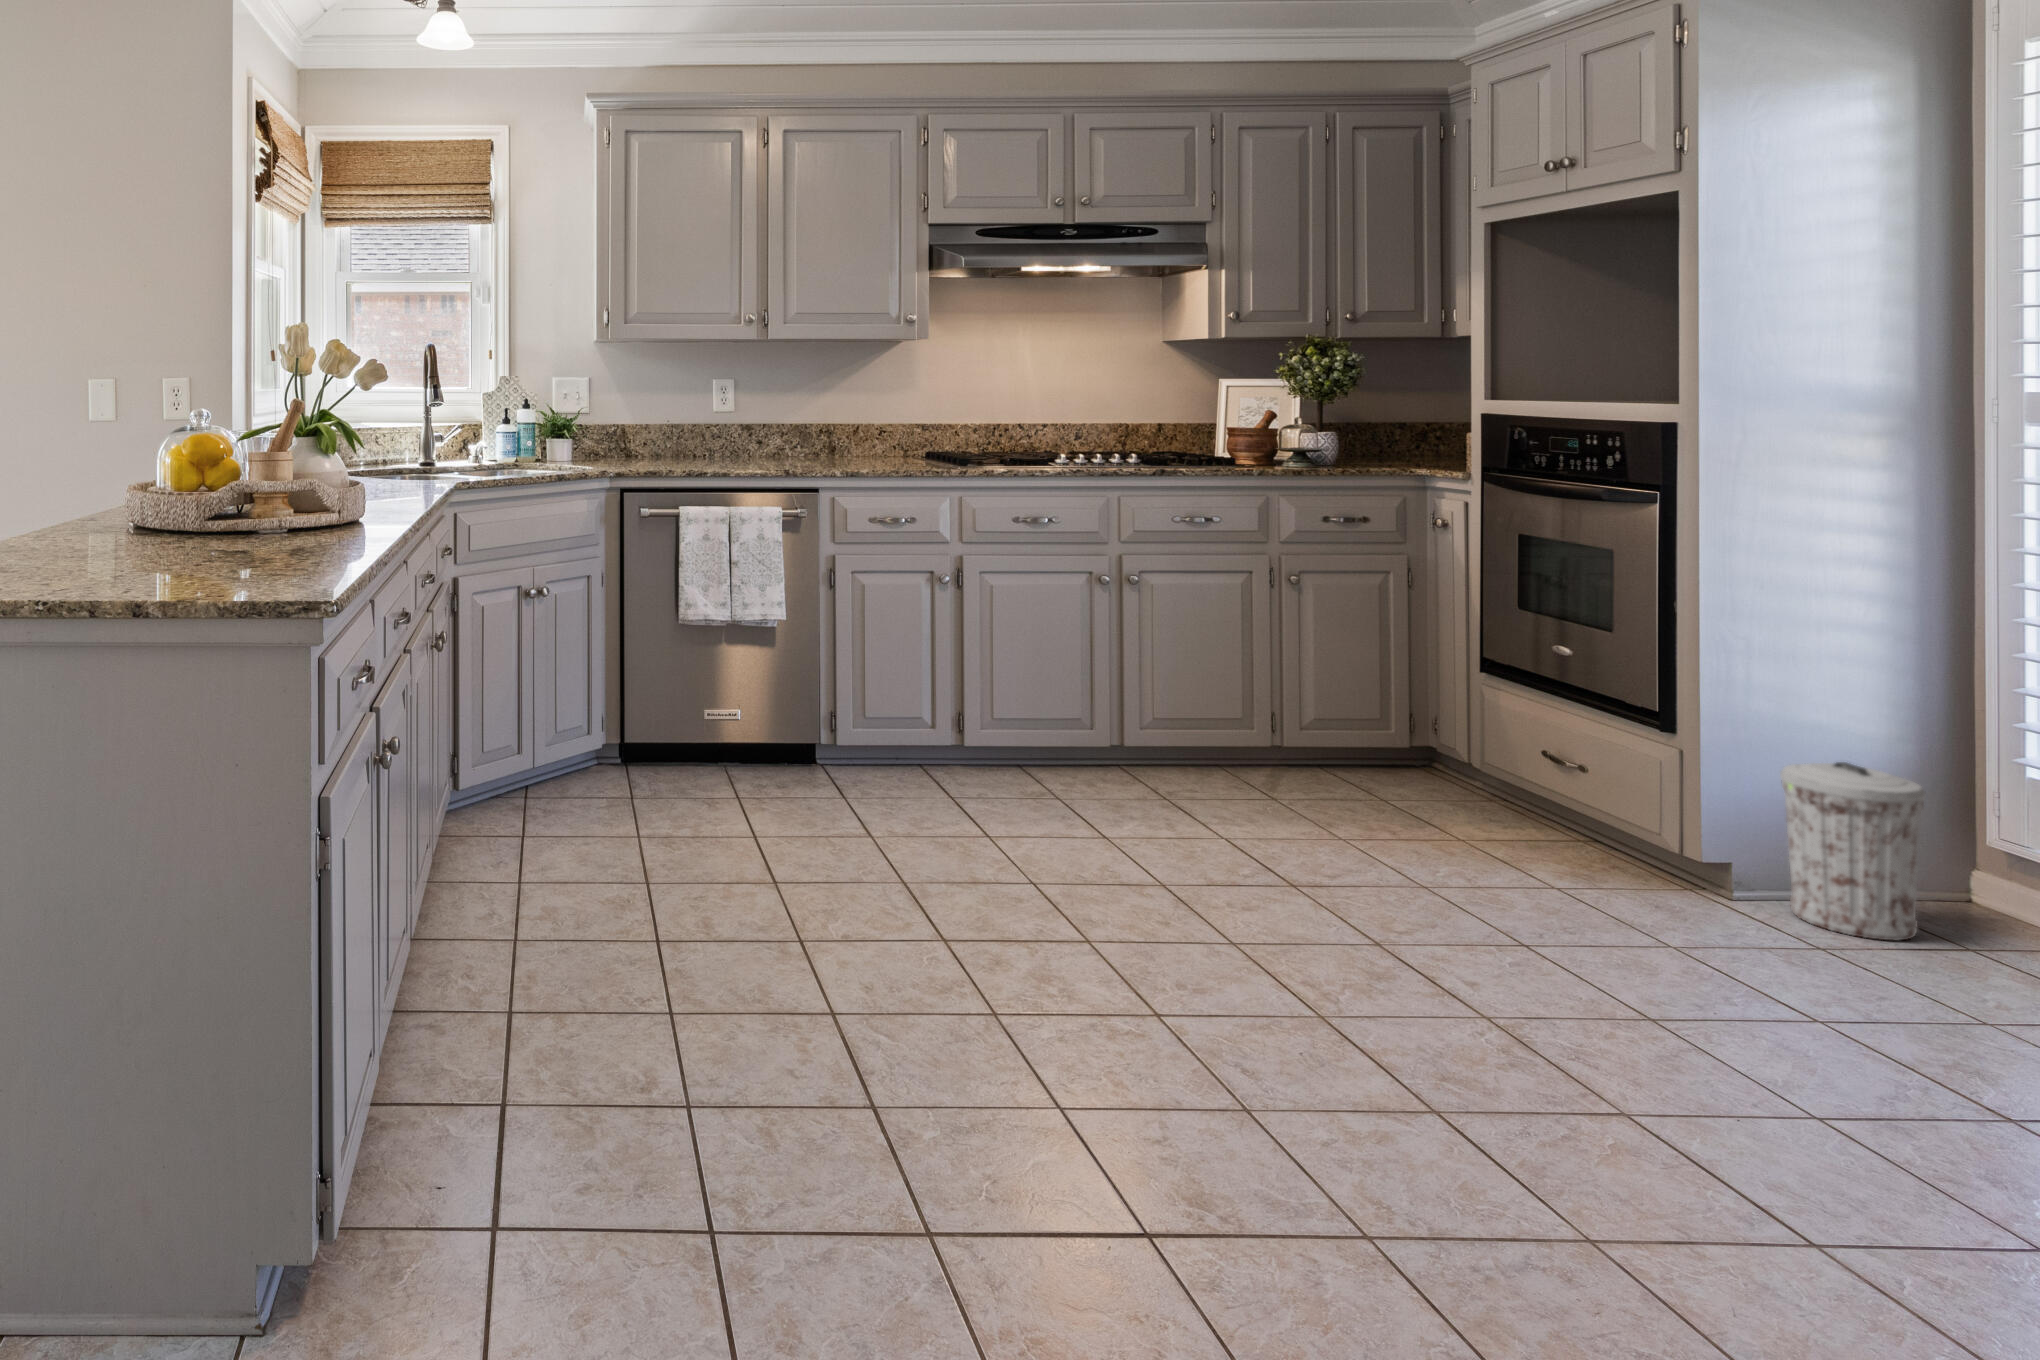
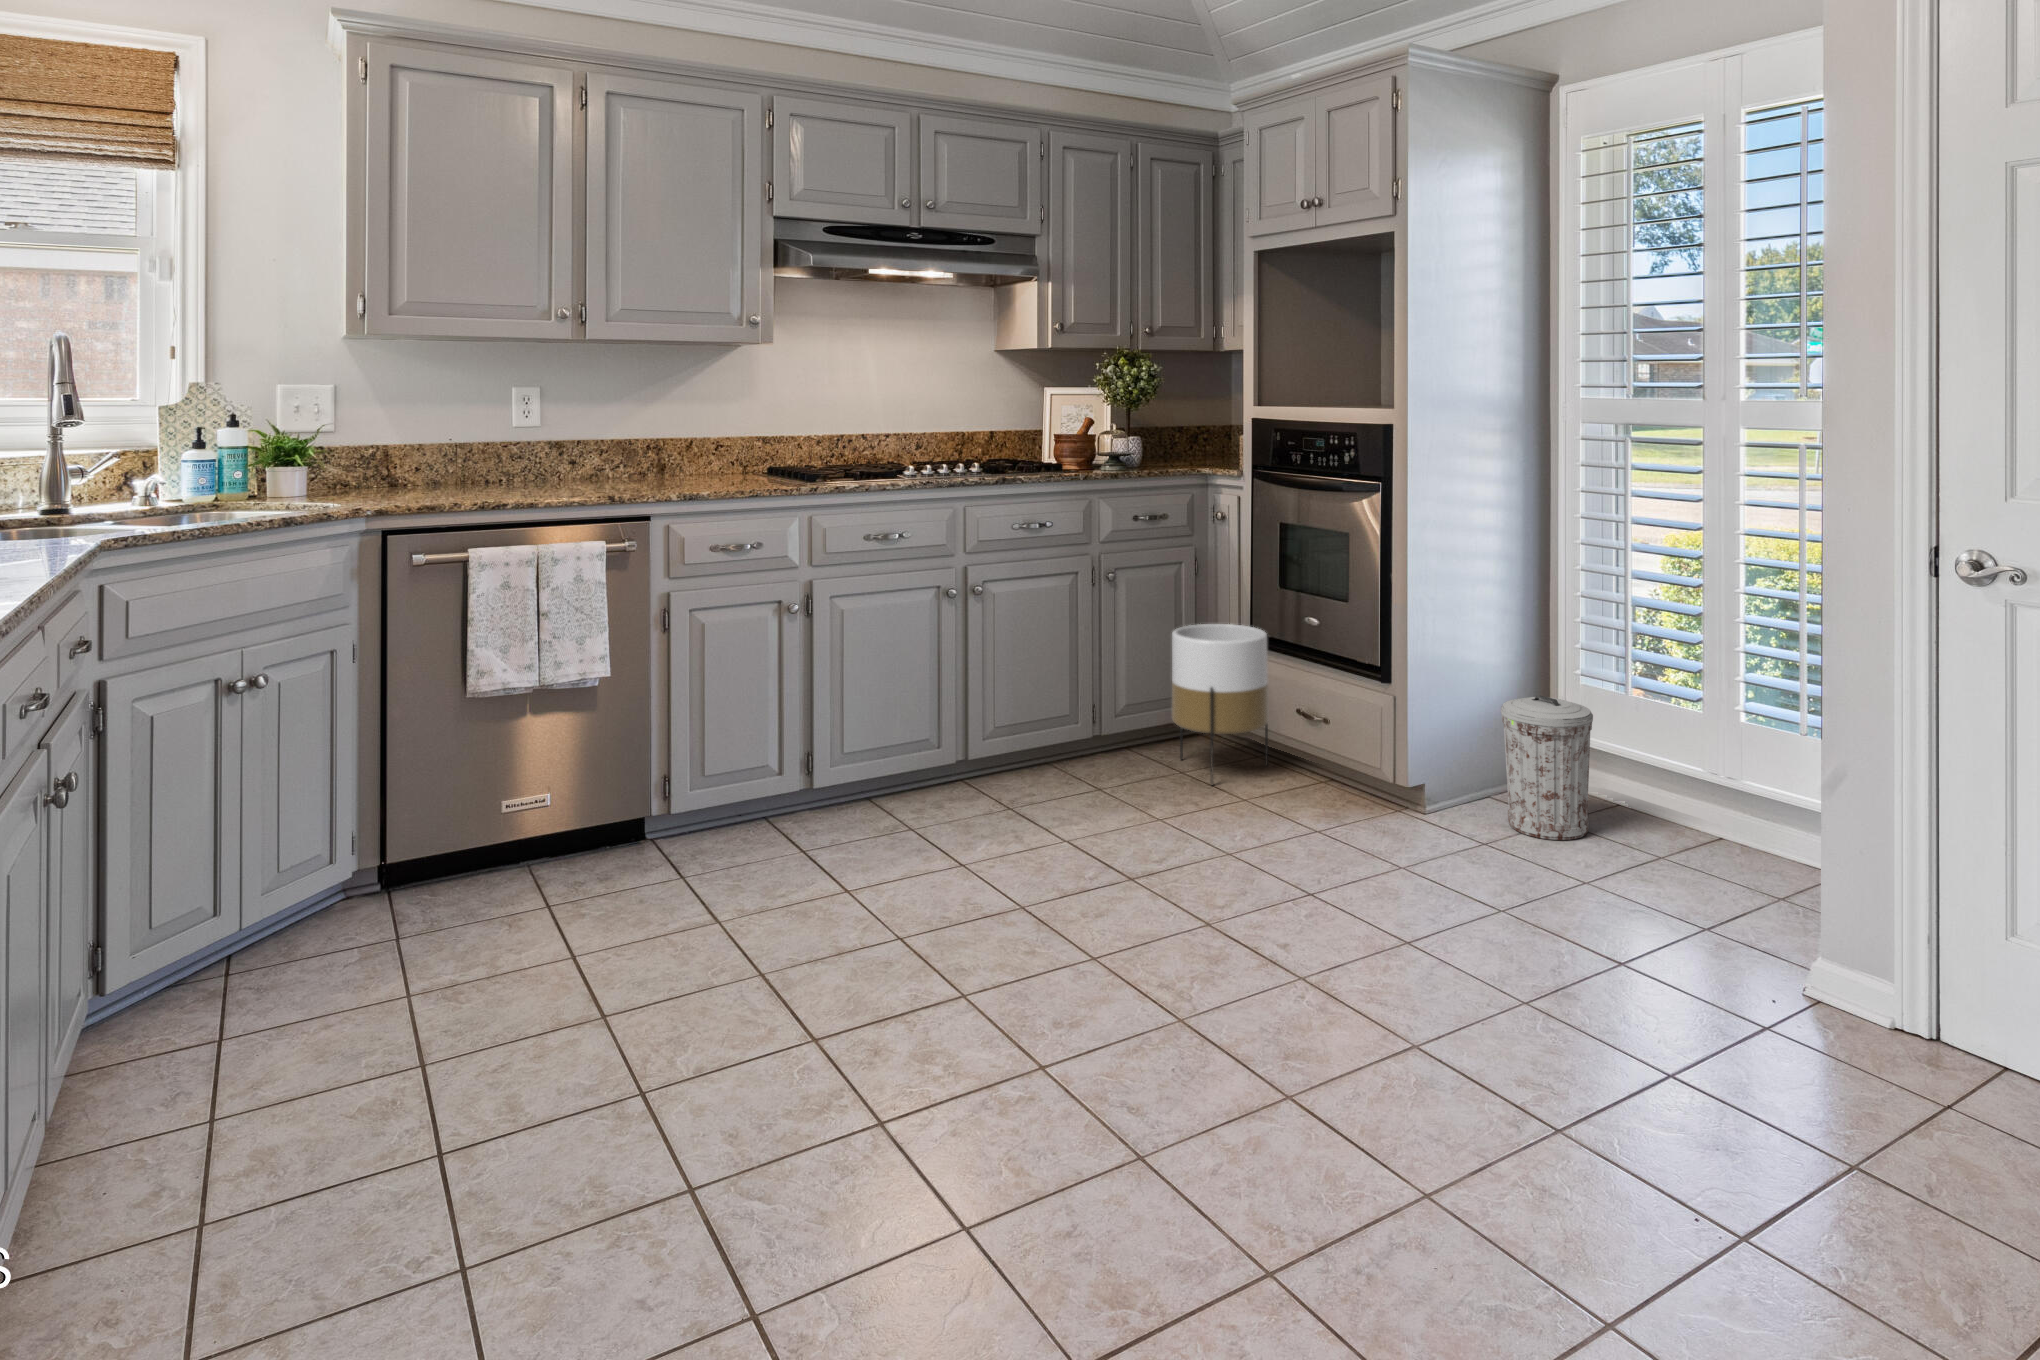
planter: none [1358,641,1485,812] -> present [1172,624,1268,784]

